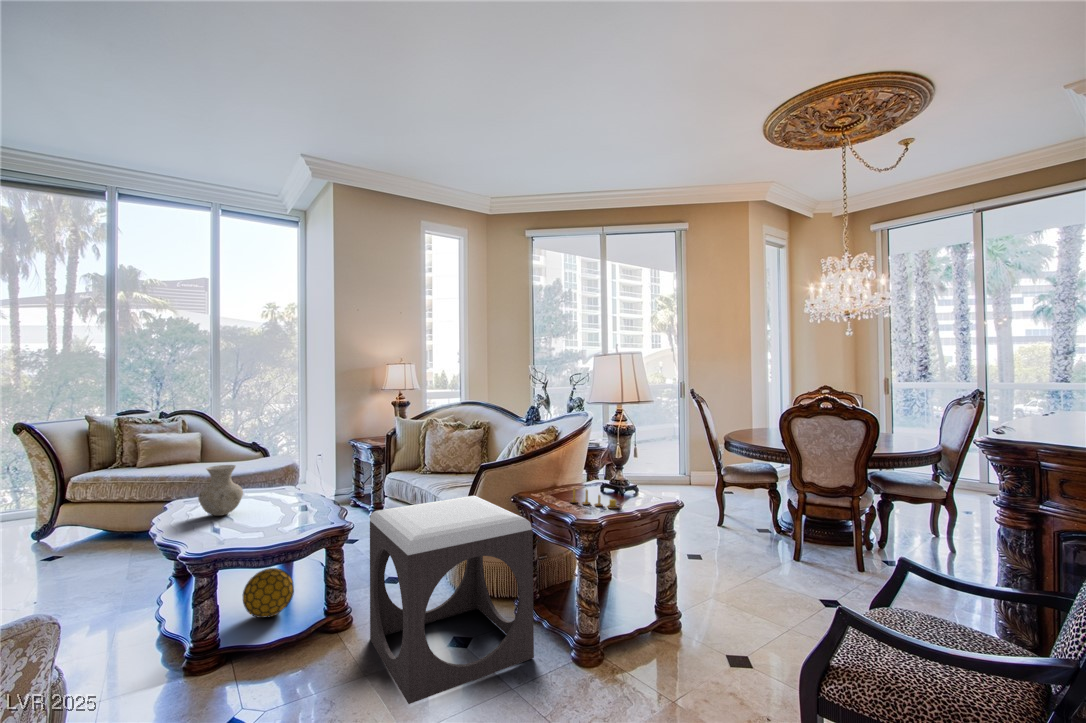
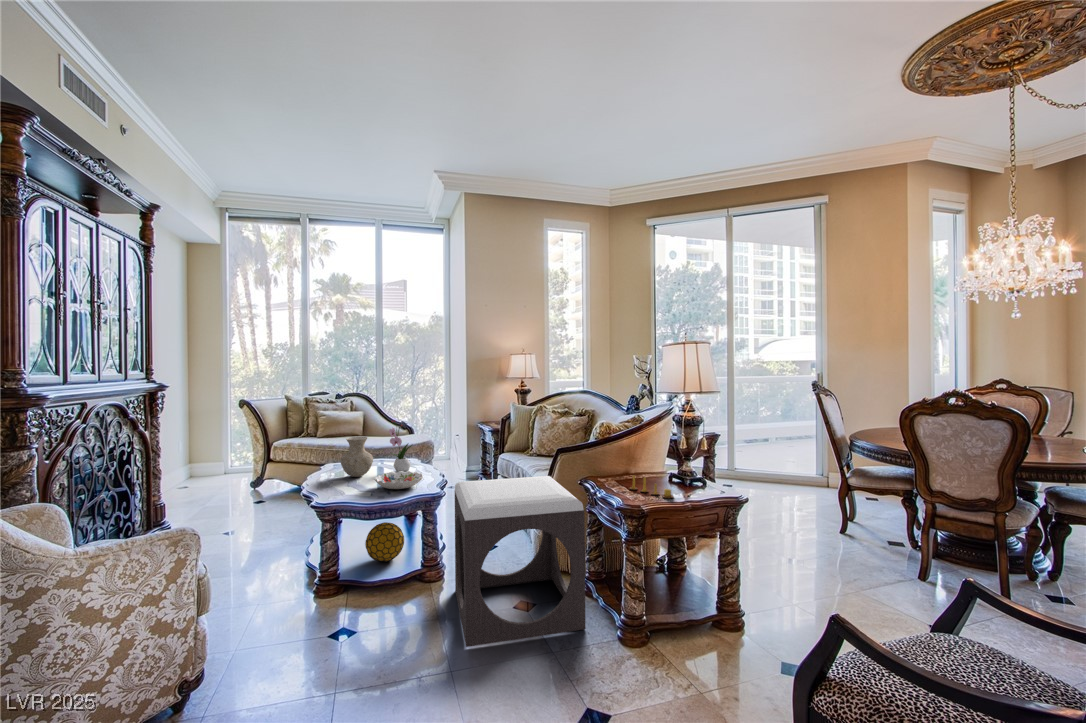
flower arrangement: none [263,443,295,506] -> present [389,420,412,472]
decorative bowl: none [256,503,319,527] -> present [375,471,423,489]

